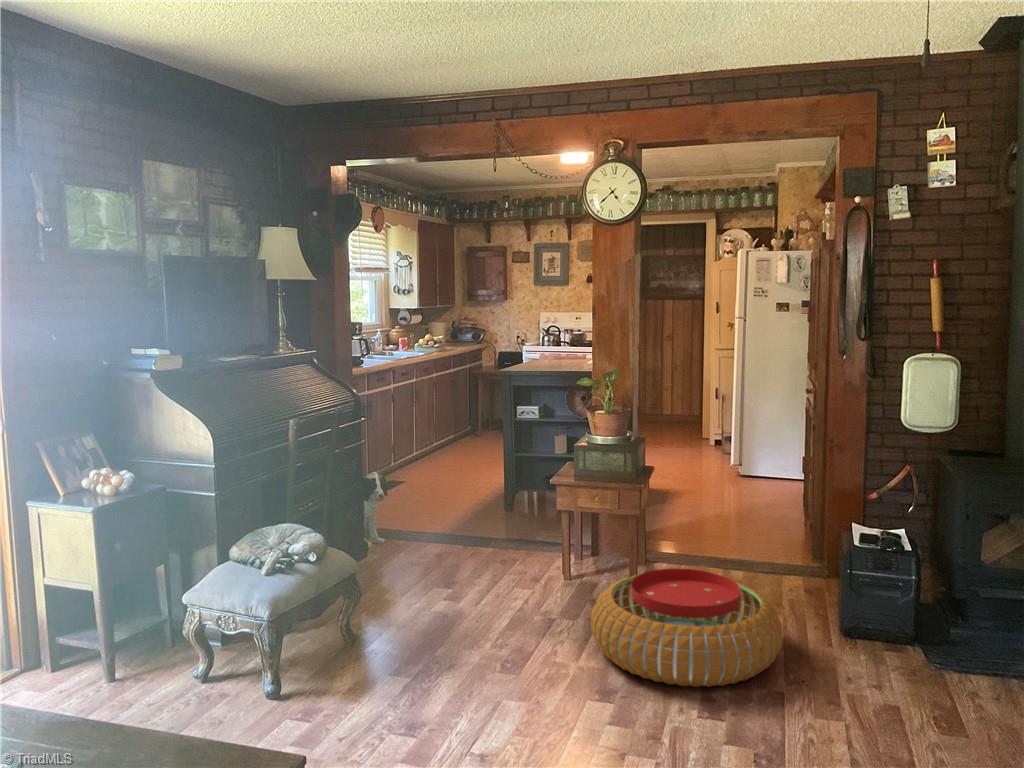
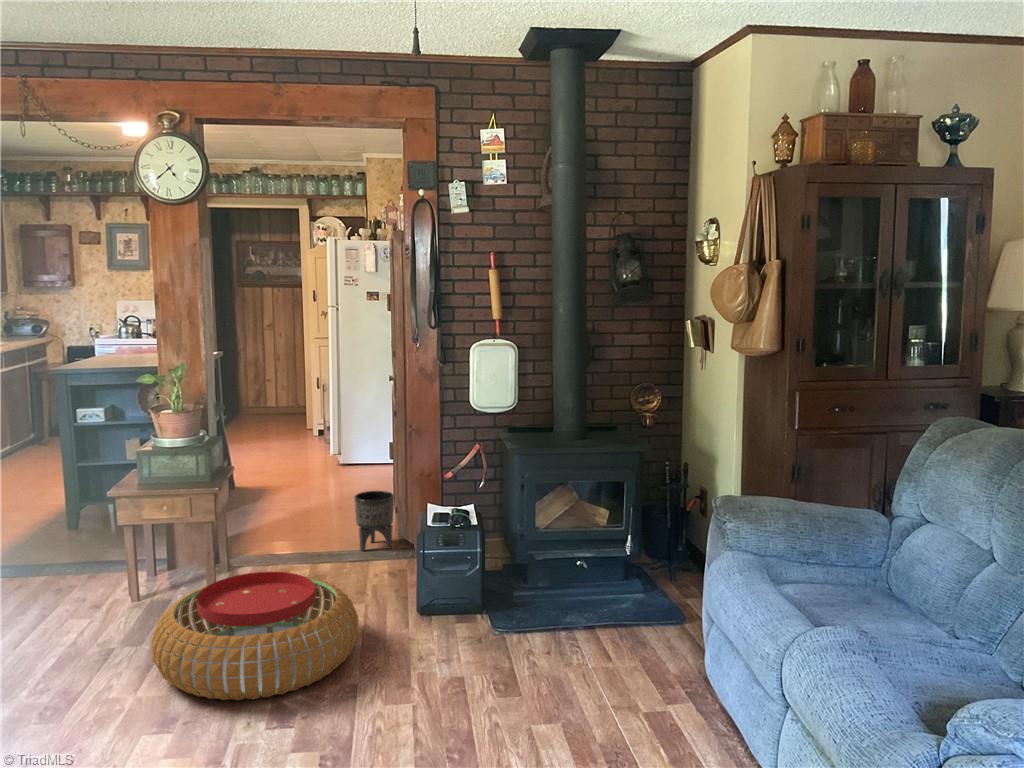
planter: none [769,504,810,565] -> present [355,491,394,551]

